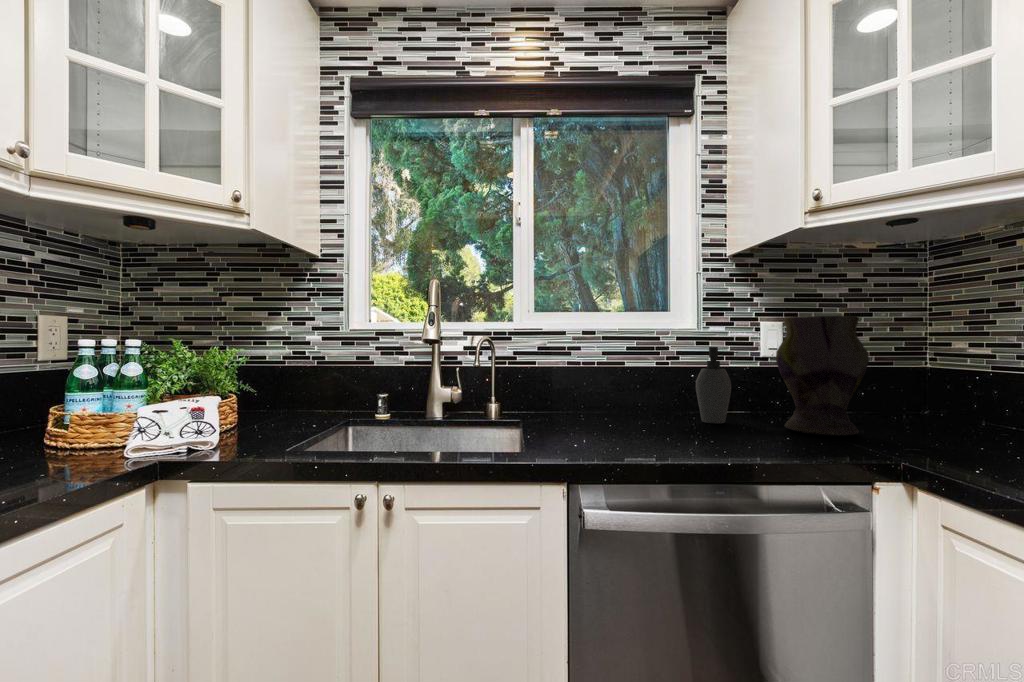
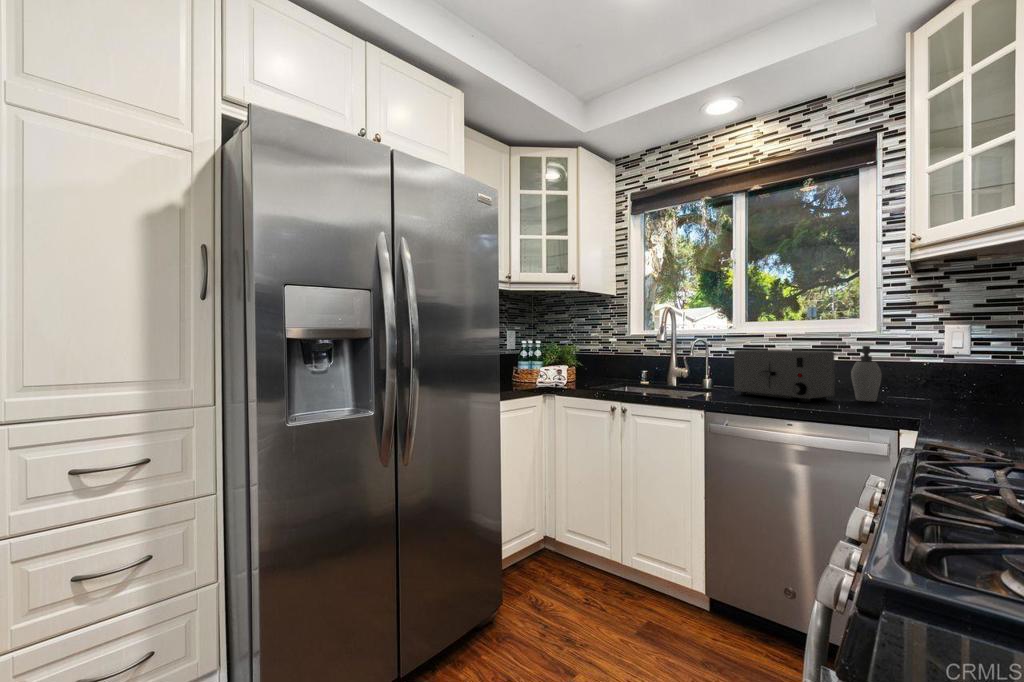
vase: present [776,316,869,436] -> none [902,323,984,413]
toaster: none [559,354,686,434] -> present [734,350,834,402]

